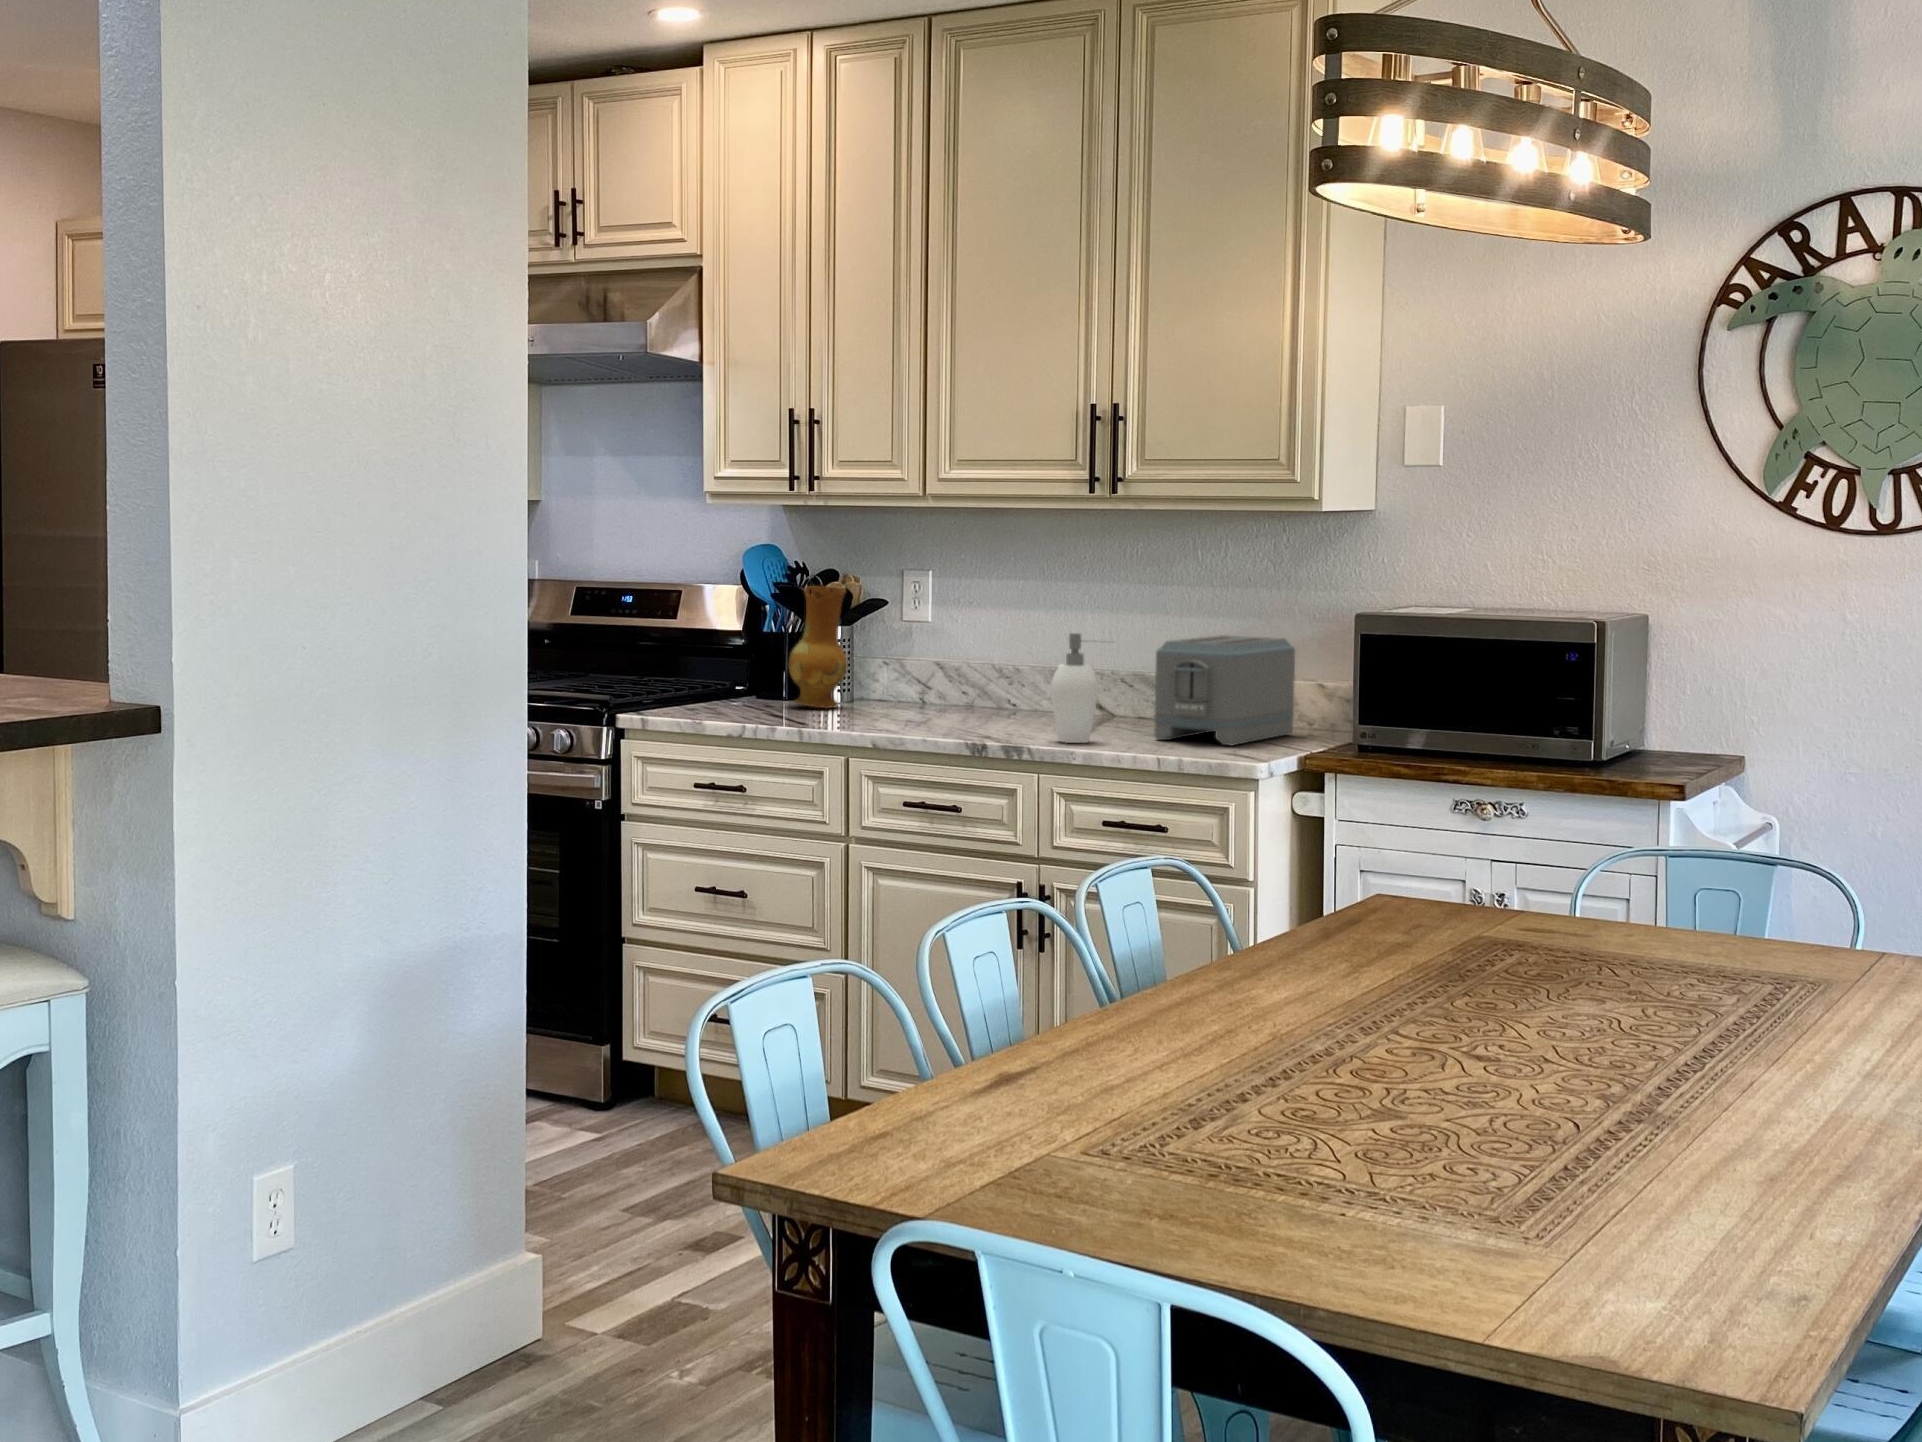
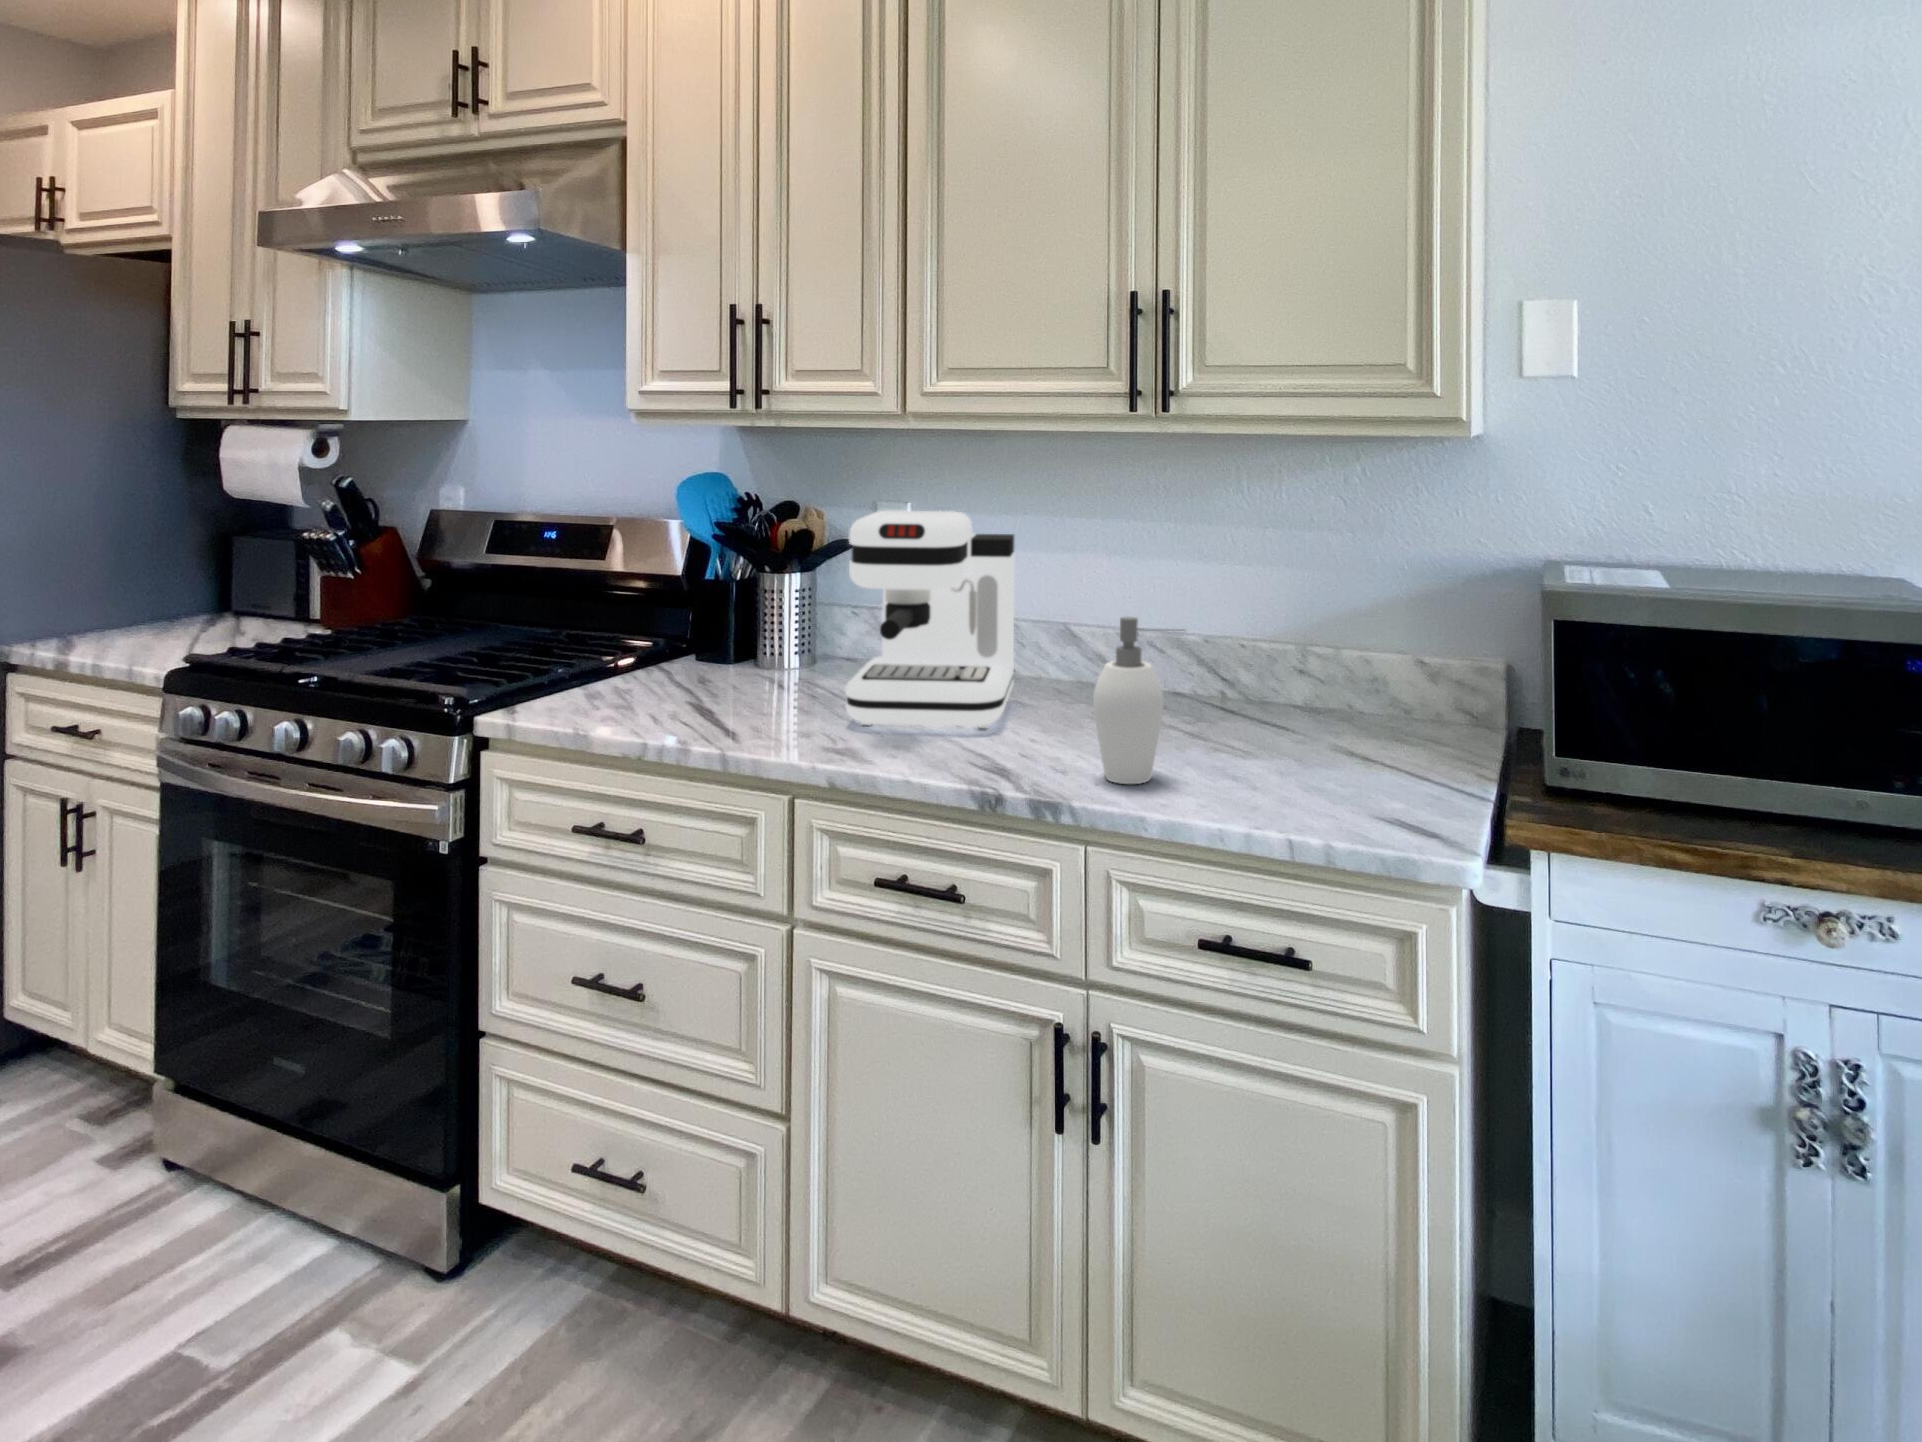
coffee maker: none [881,569,1011,724] -> present [845,511,1014,728]
ceramic jug: present [789,586,847,708] -> none [726,530,804,692]
toaster: present [1154,635,1295,745] -> none [1234,597,1400,777]

